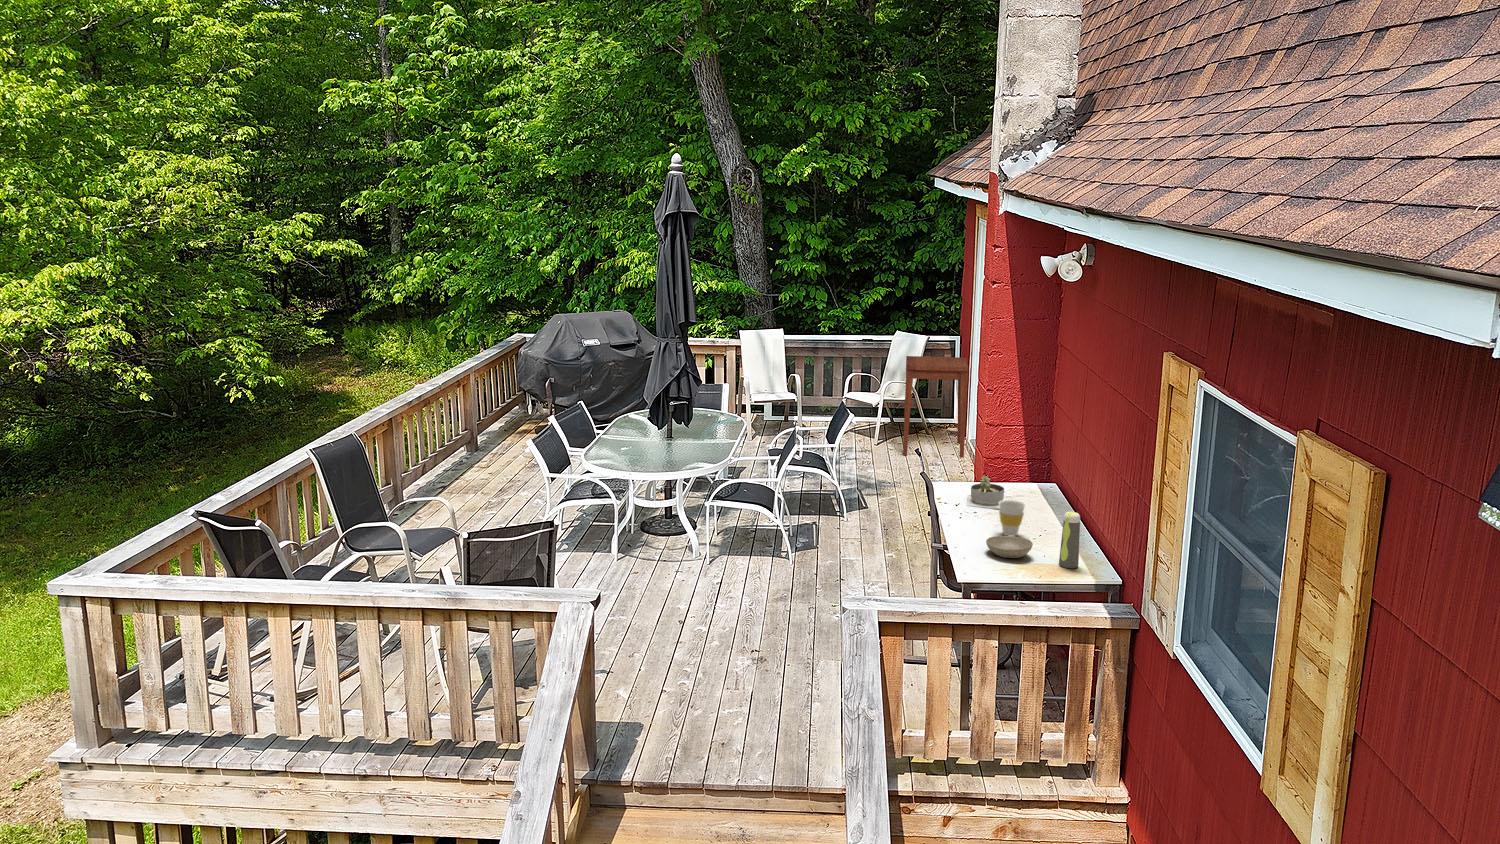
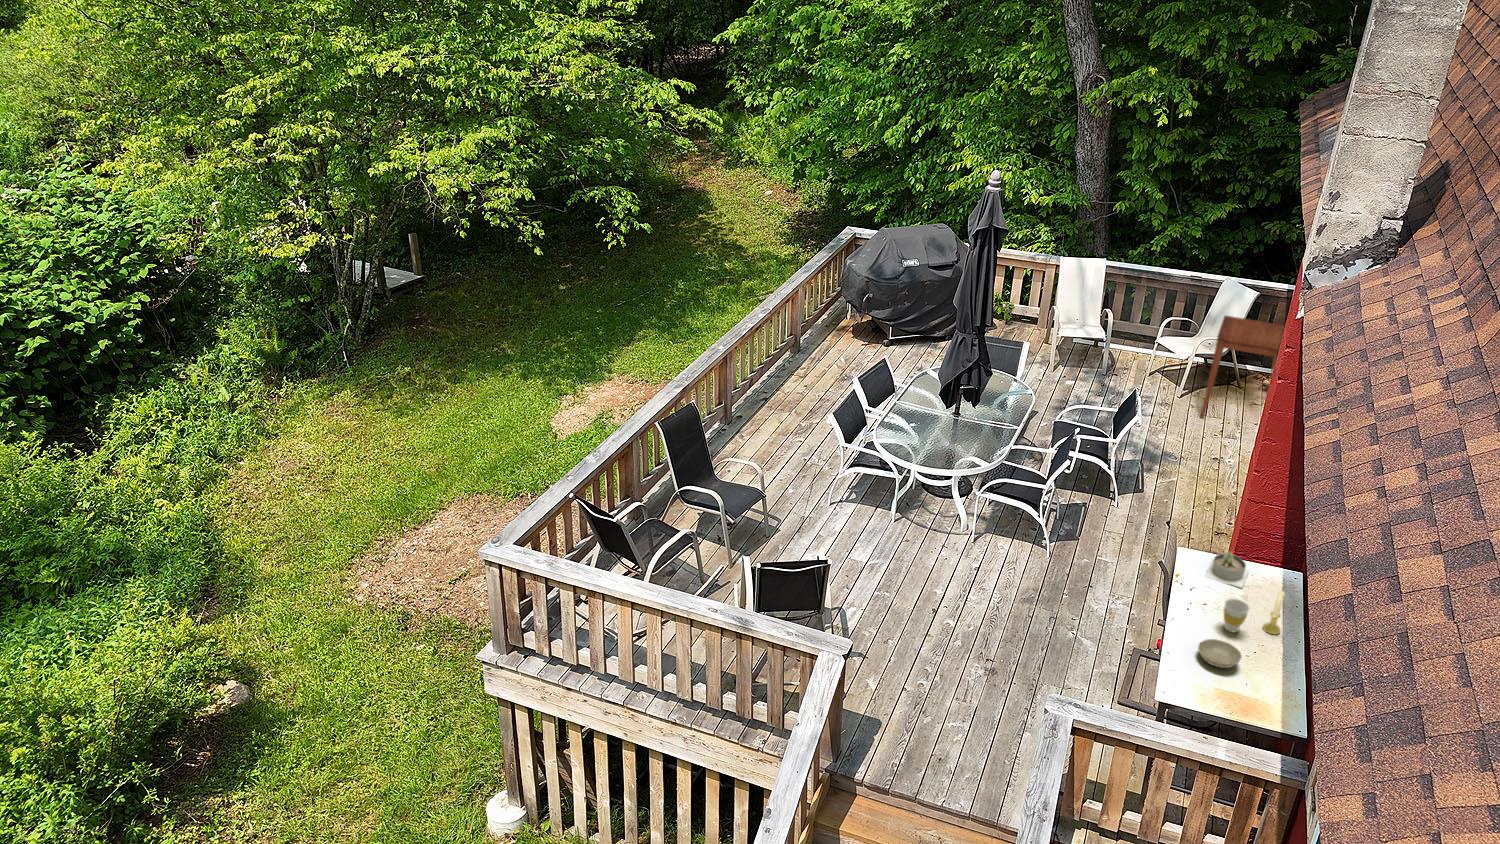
candle holder: none [1039,482,1058,535] -> present [1263,591,1285,635]
water bottle: present [1059,512,1080,568] -> none [1261,644,1288,691]

